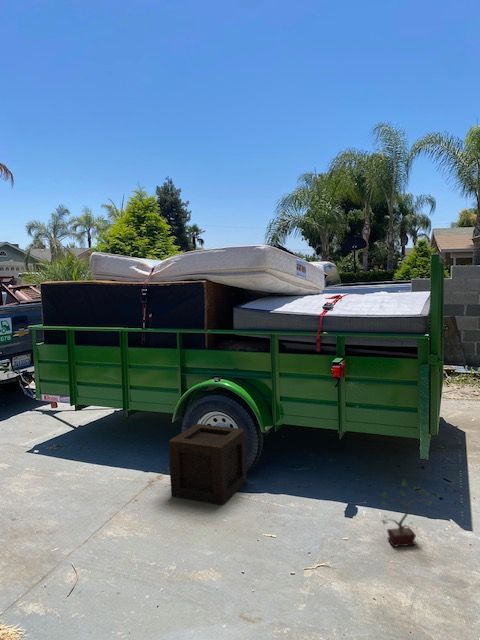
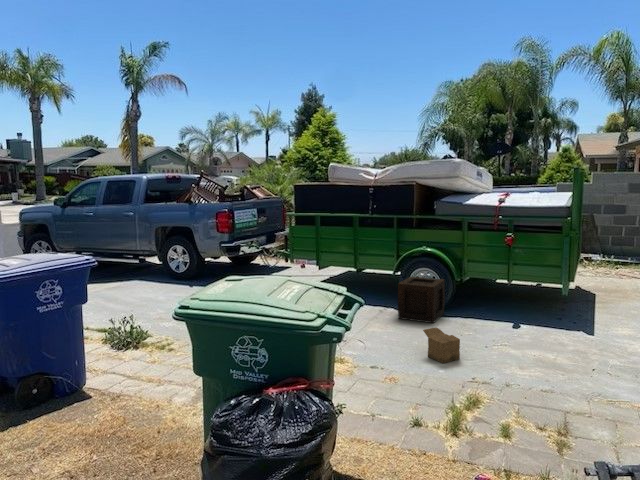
potted plant: present [381,479,440,547] -> none [538,301,576,341]
cardboard box: none [171,542,237,628] -> present [423,328,460,363]

